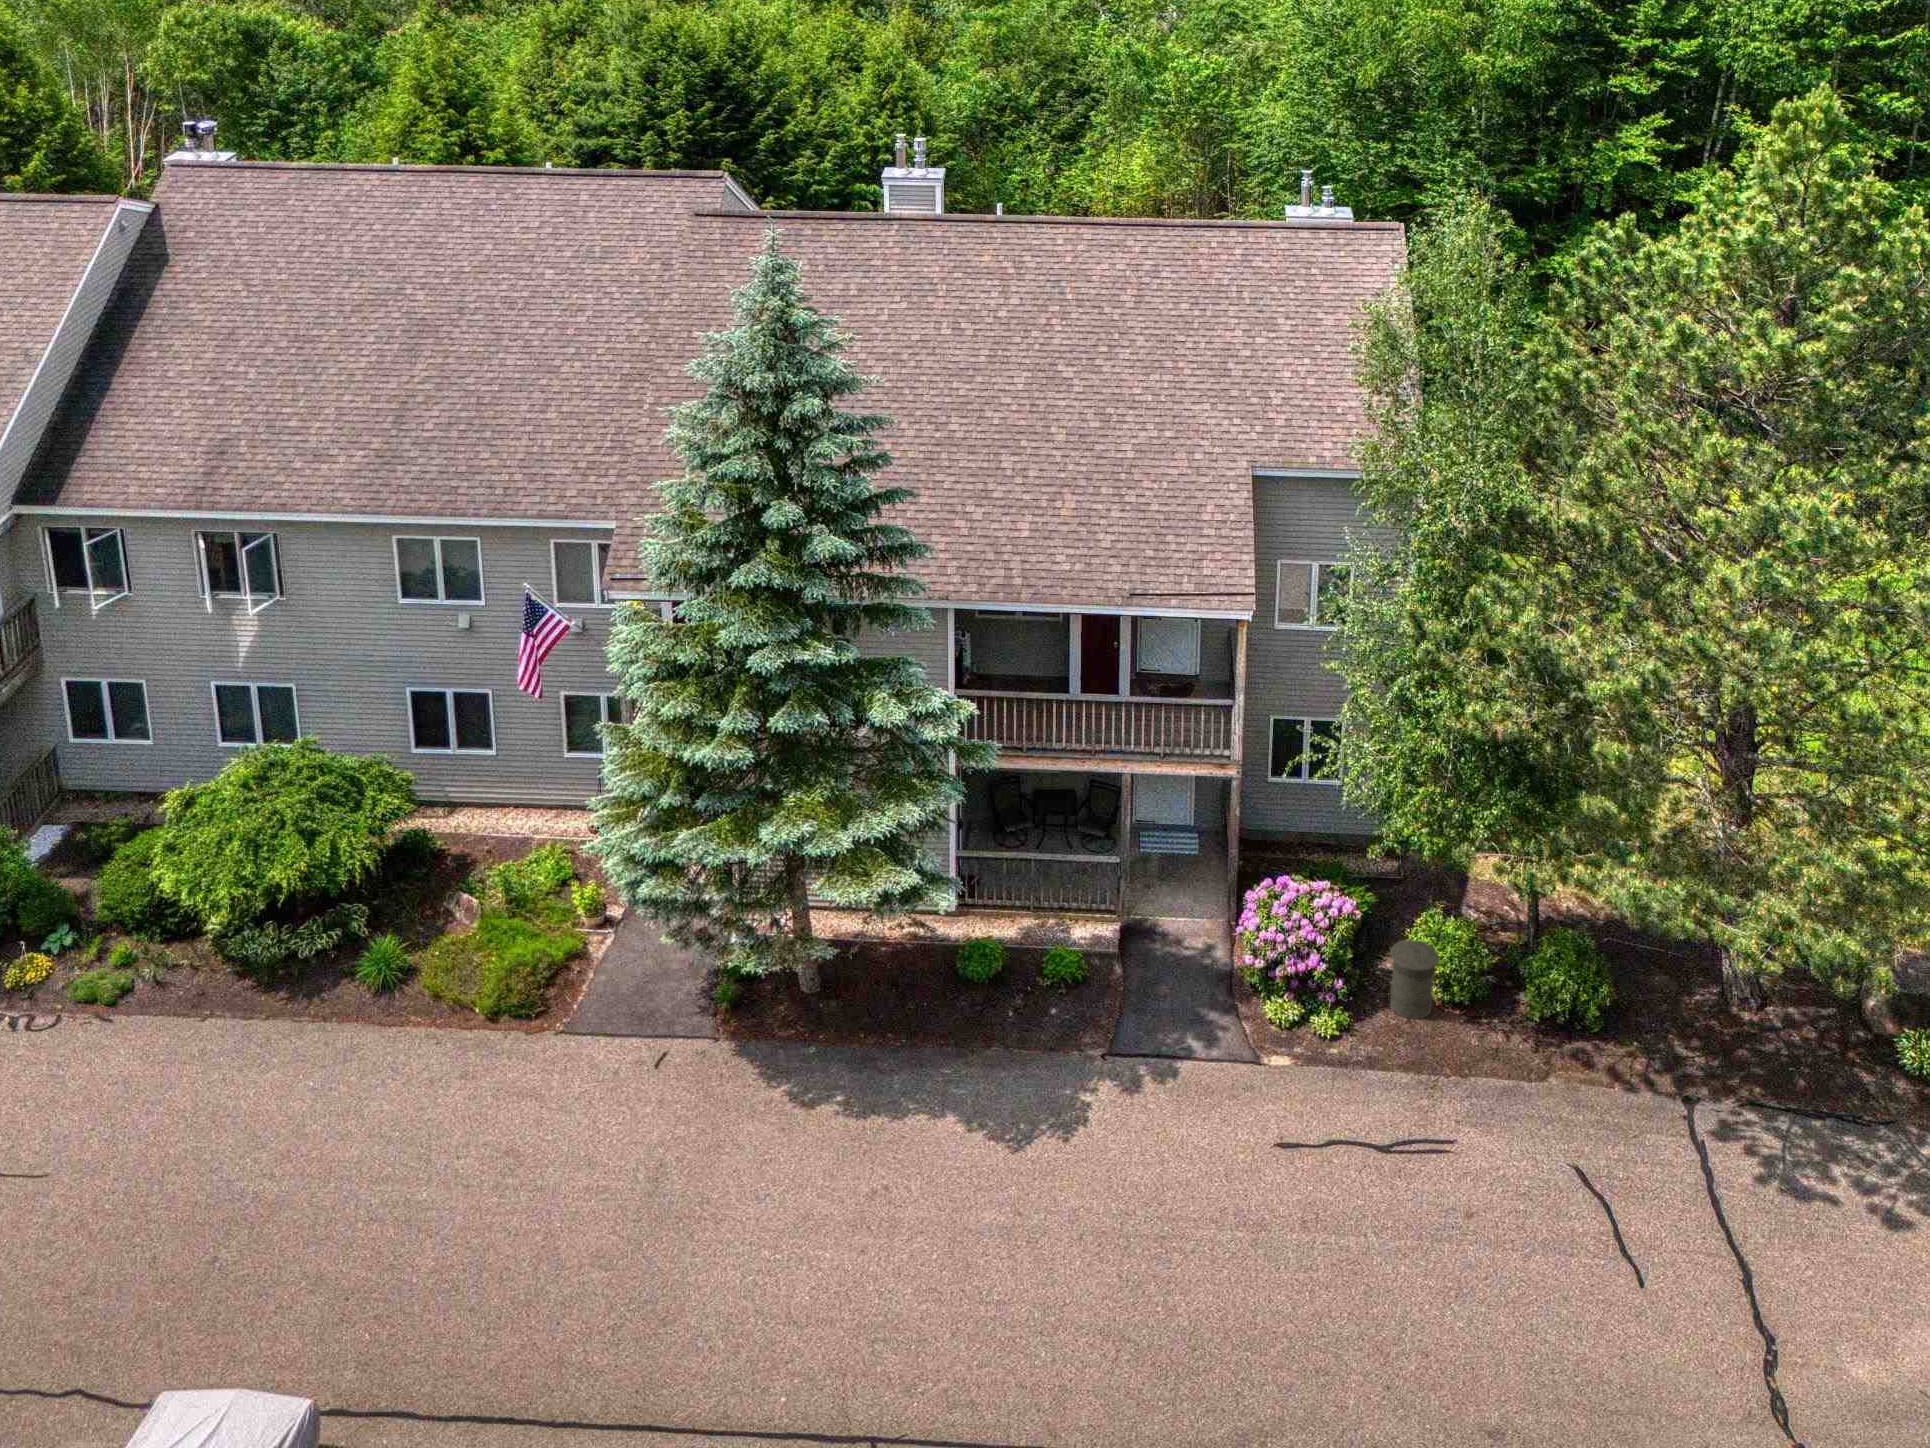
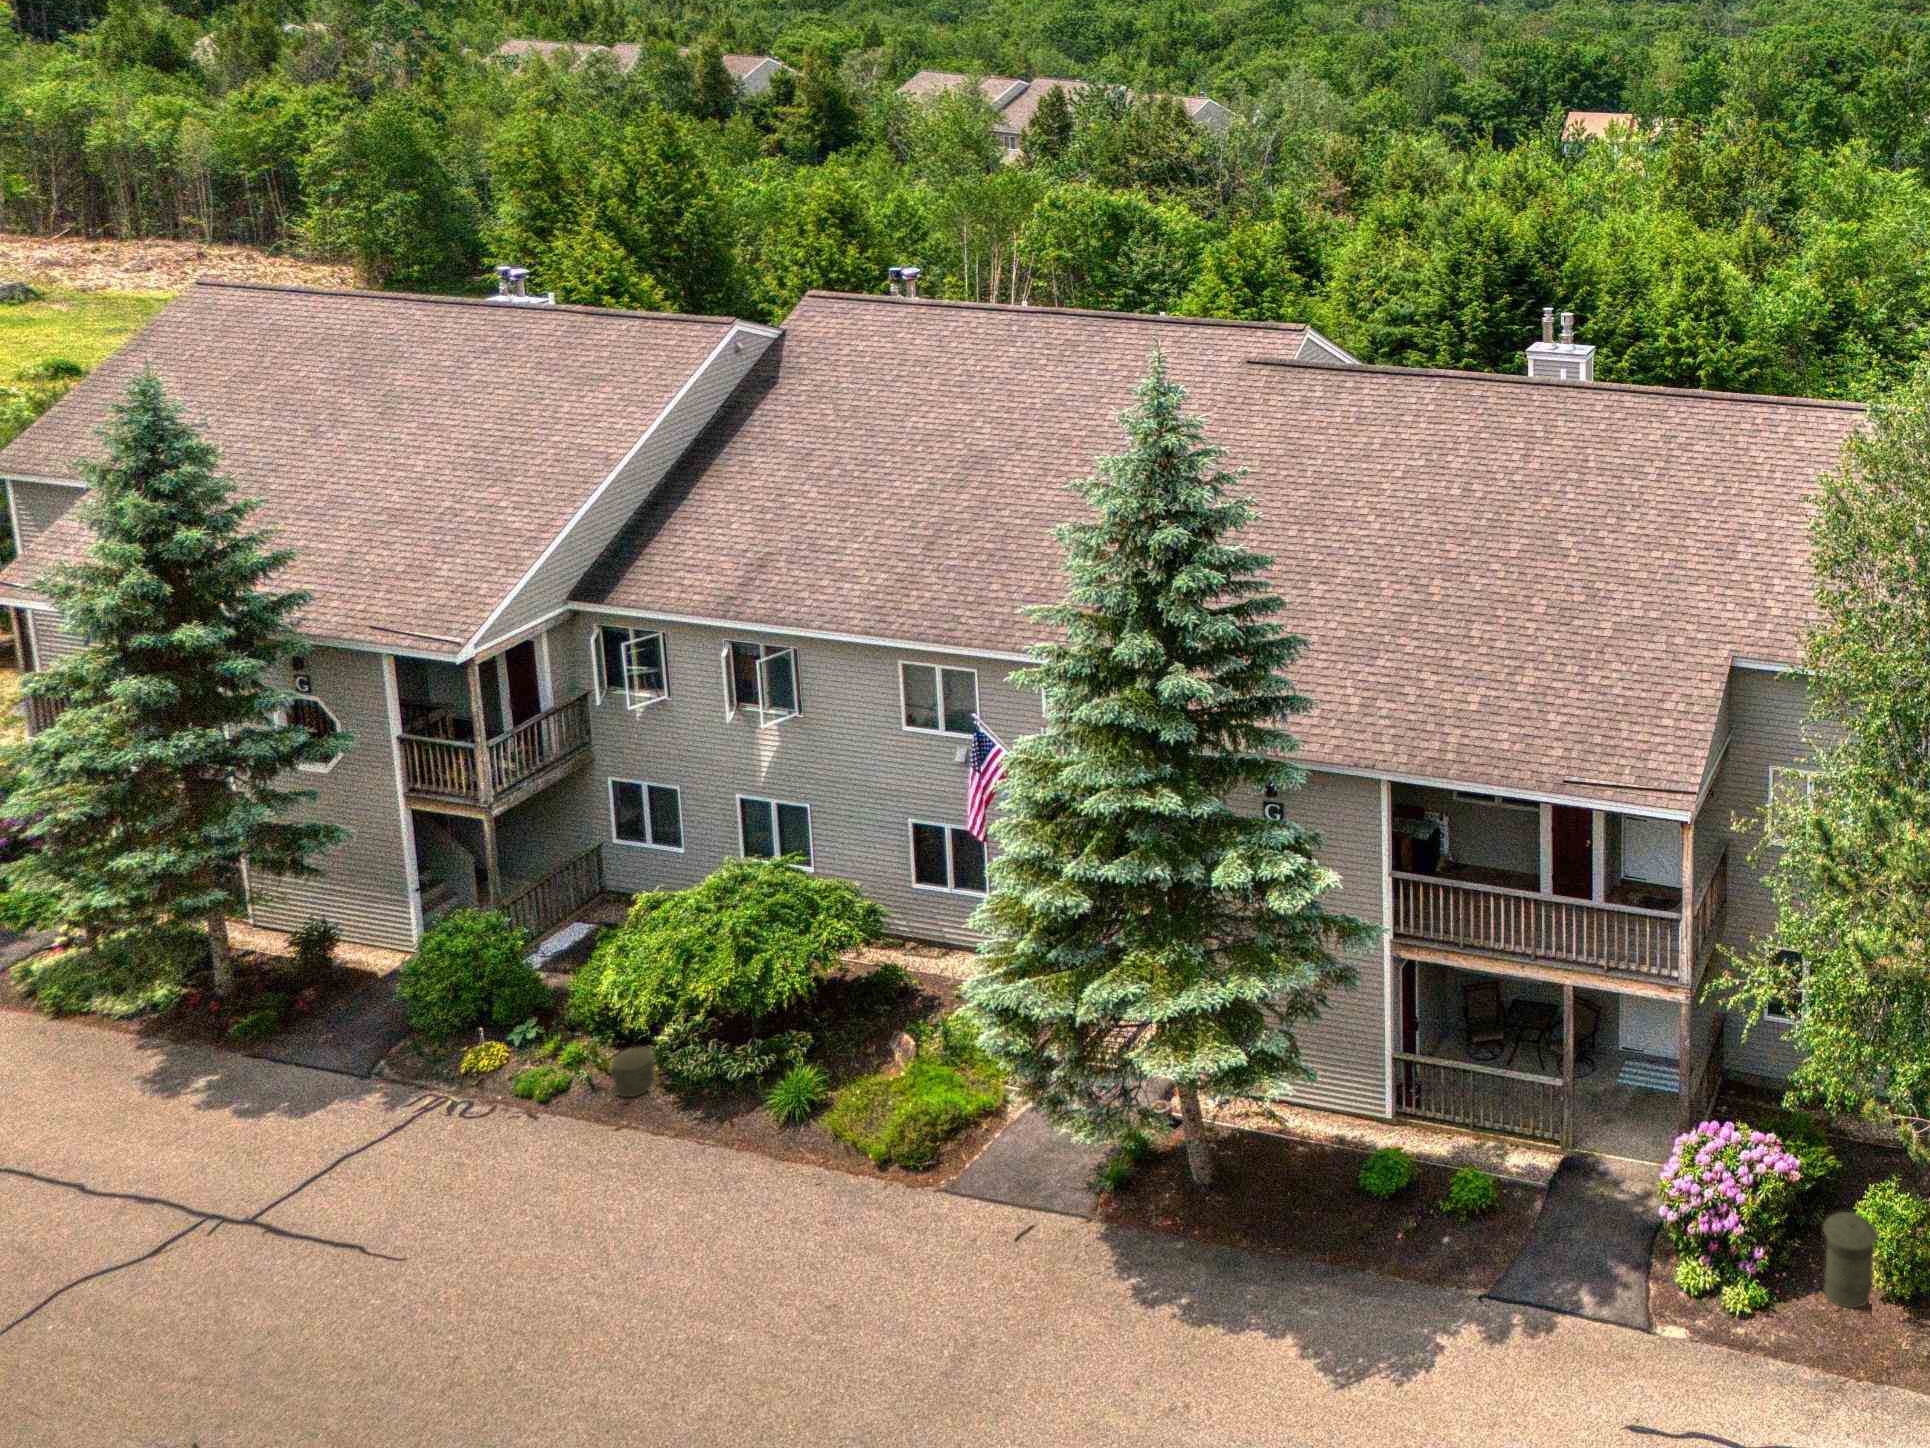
planter: none [178,940,220,989] -> present [612,1048,654,1097]

